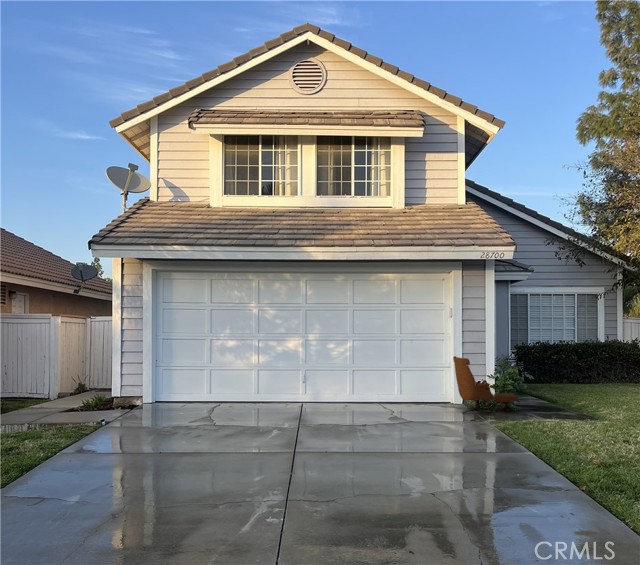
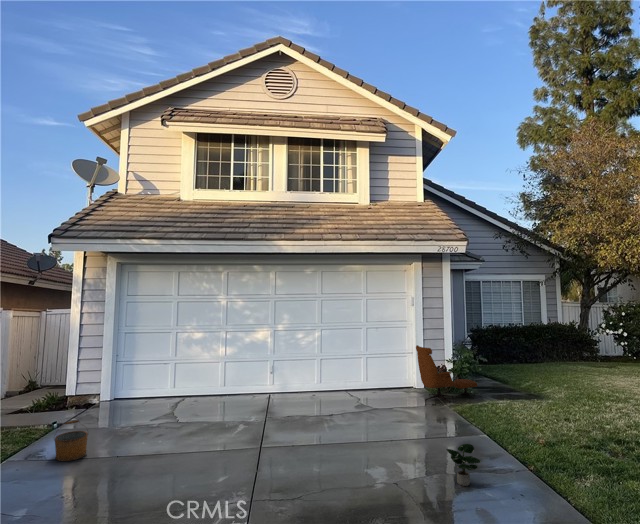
bucket: none [106,416,135,452] -> present [54,420,88,461]
potted plant: none [473,436,505,473] -> present [446,444,481,486]

